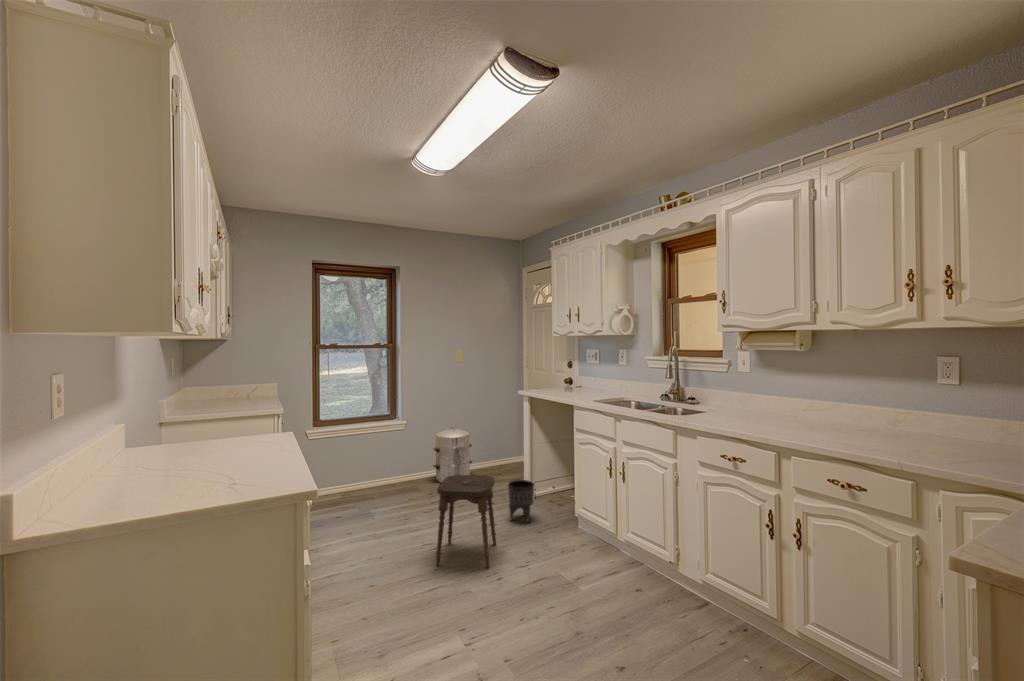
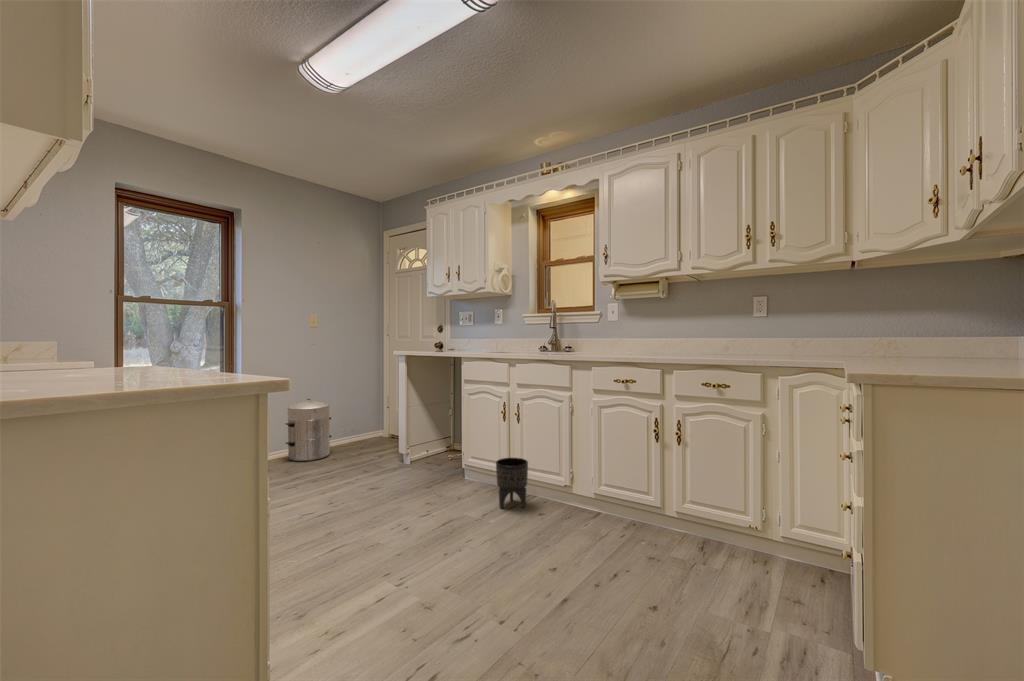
stool: present [436,475,496,568] -> none [329,431,391,529]
planter: present [508,480,534,523] -> present [496,458,528,508]

